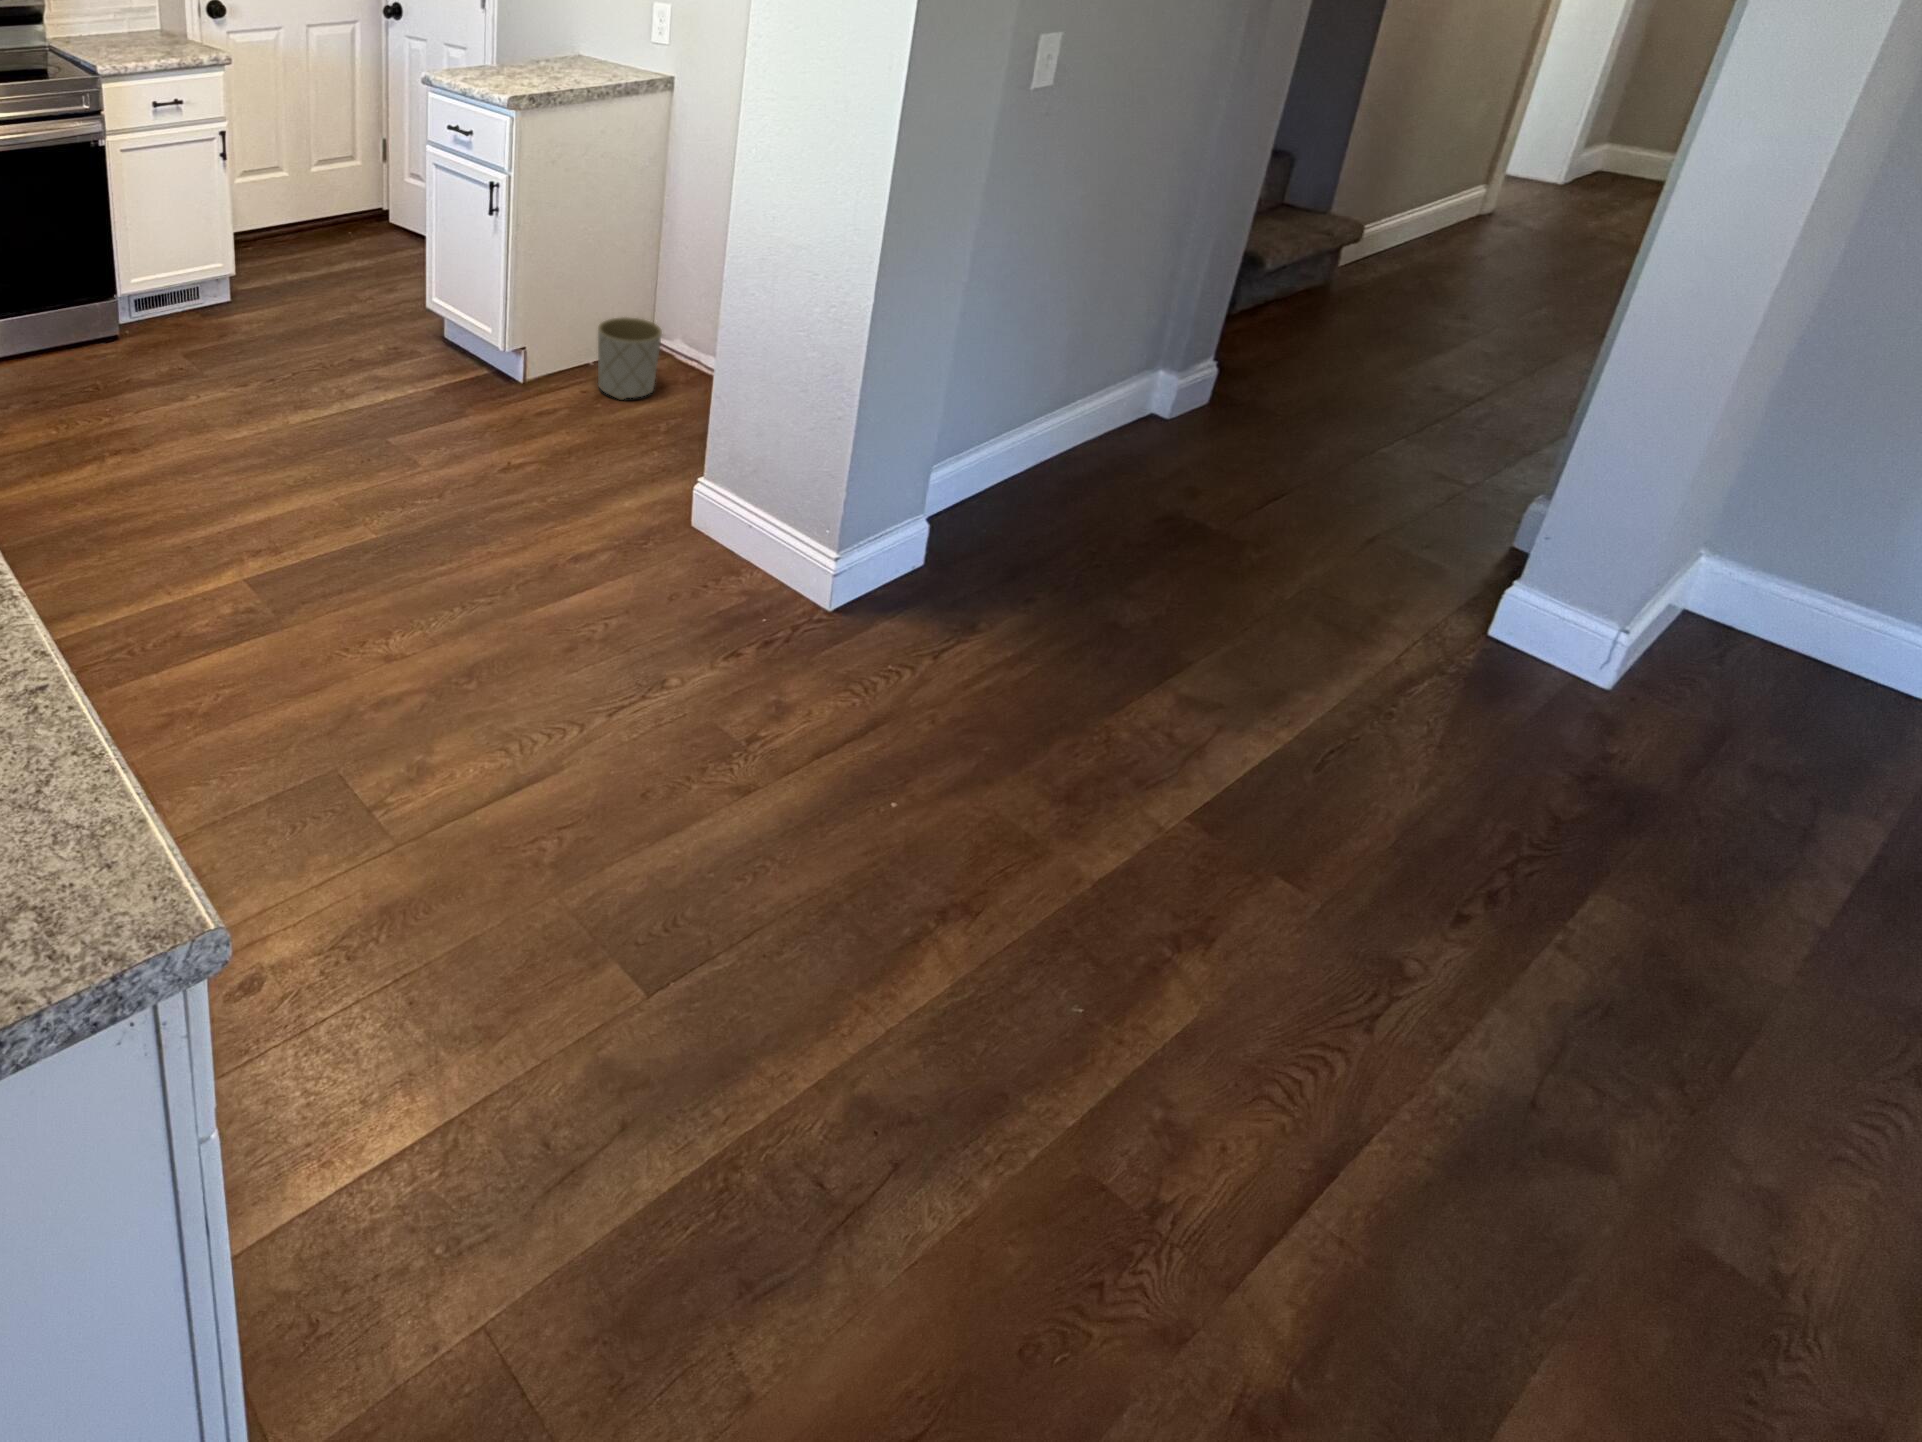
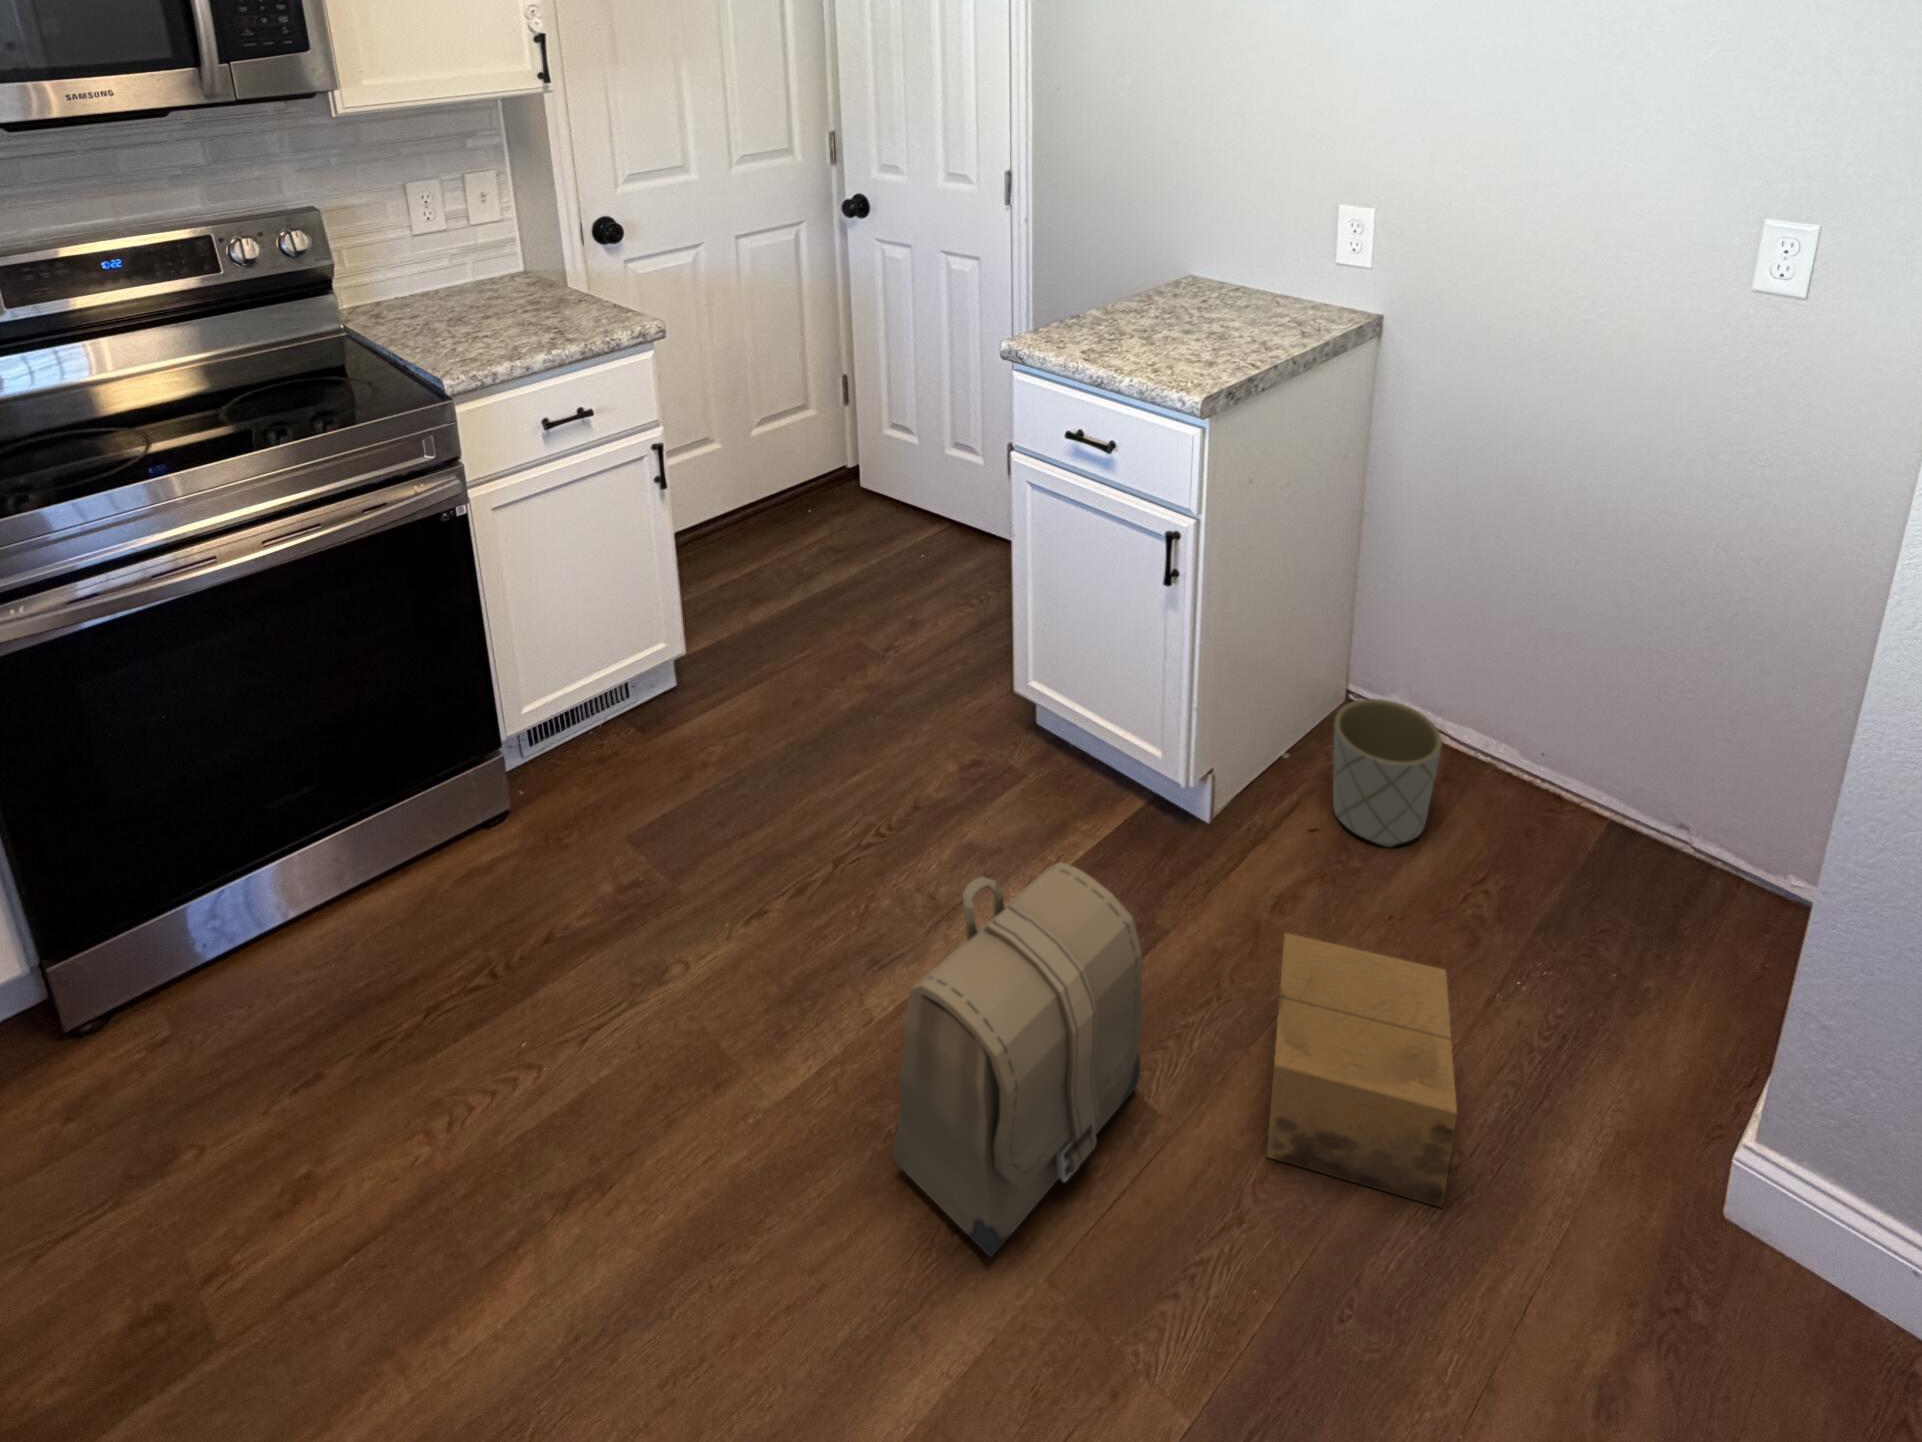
backpack: none [274,315,413,485] -> present [893,862,1143,1257]
cardboard box: none [465,389,584,504] -> present [1267,932,1457,1208]

